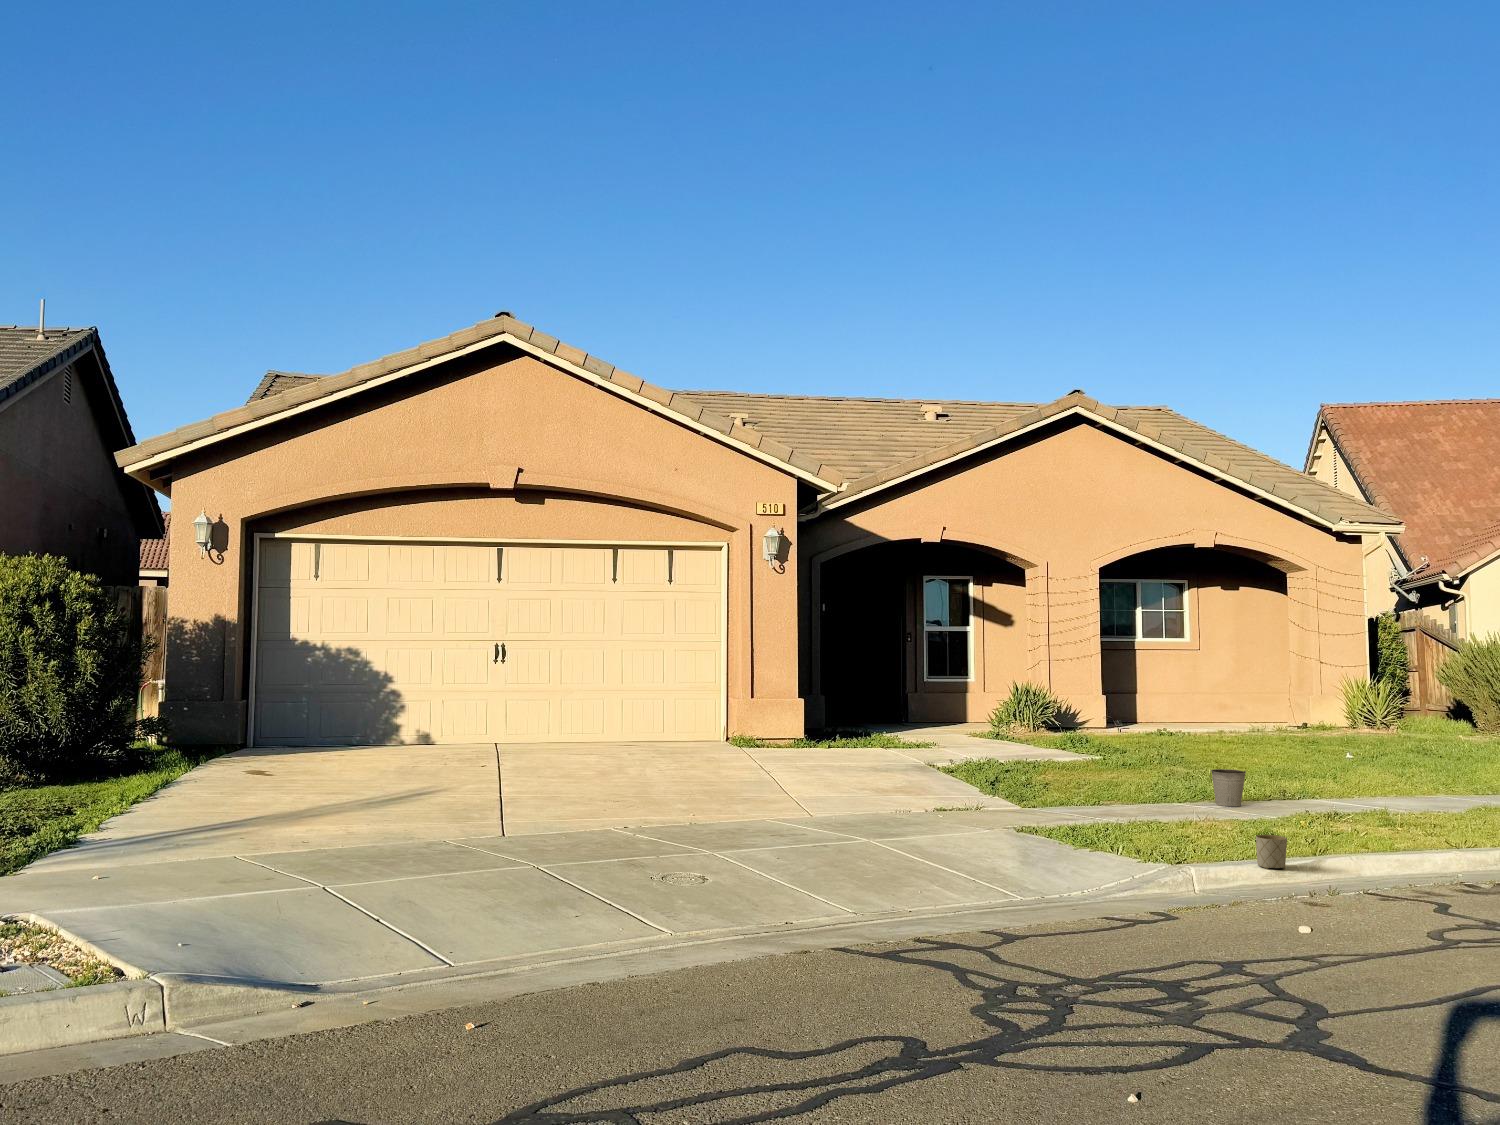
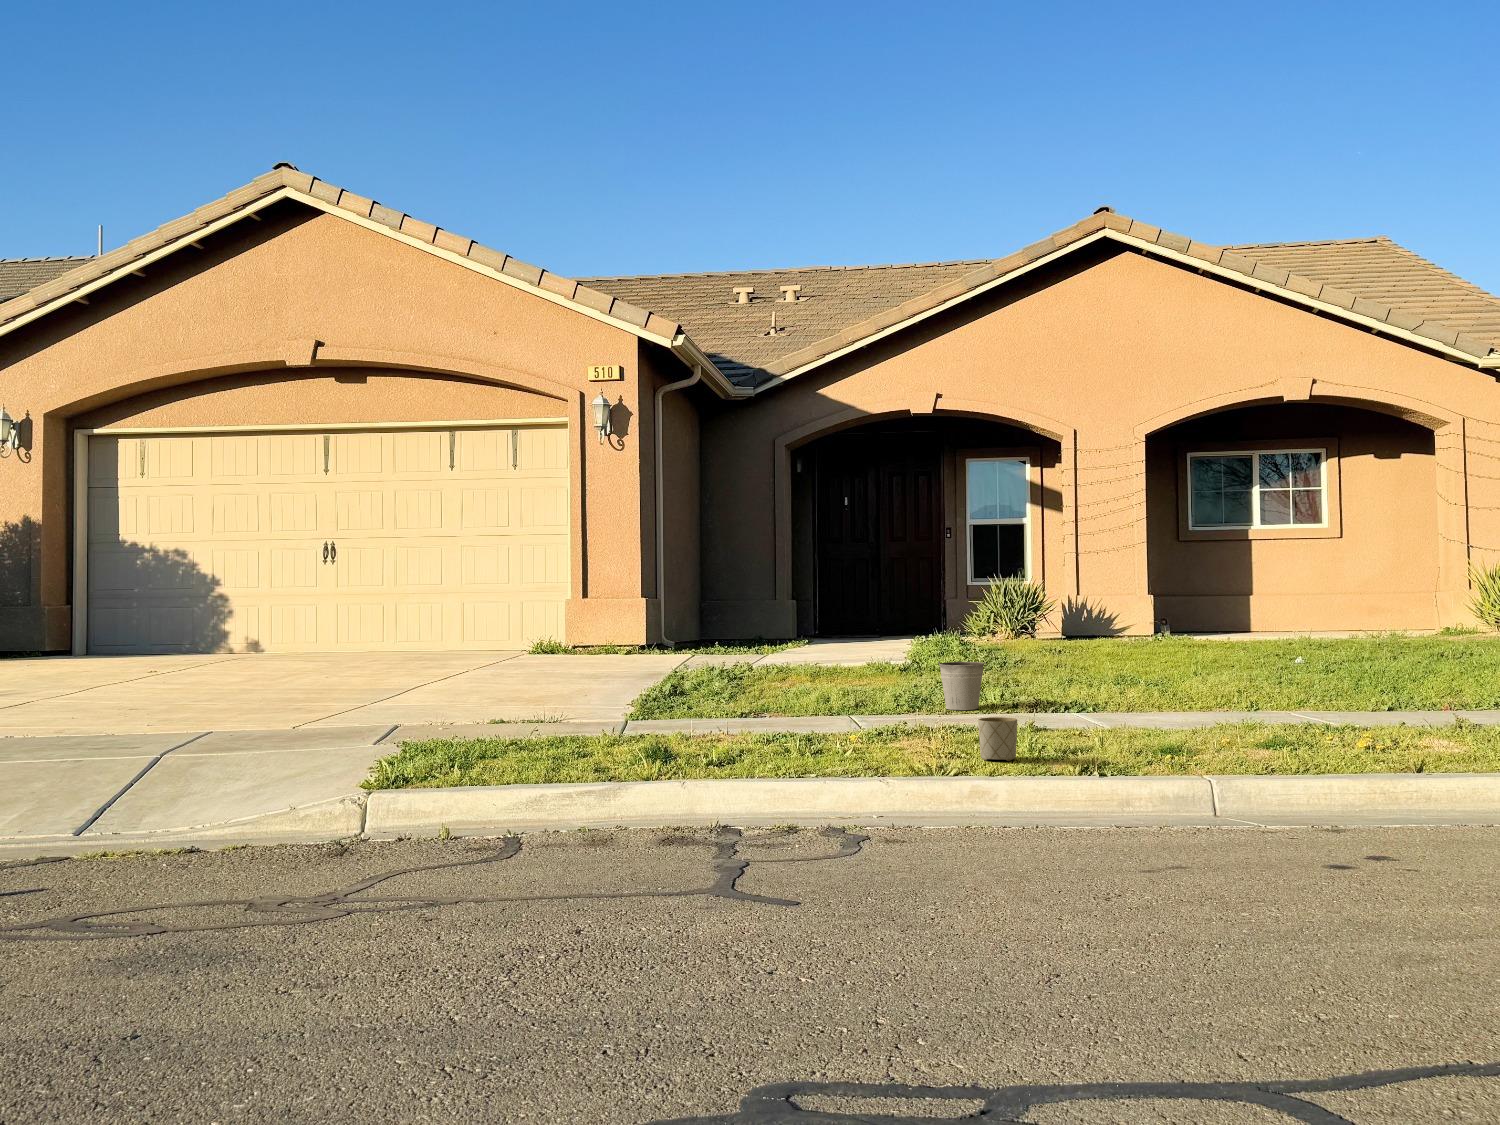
planter: present [1256,835,1287,869] -> present [978,717,1017,761]

